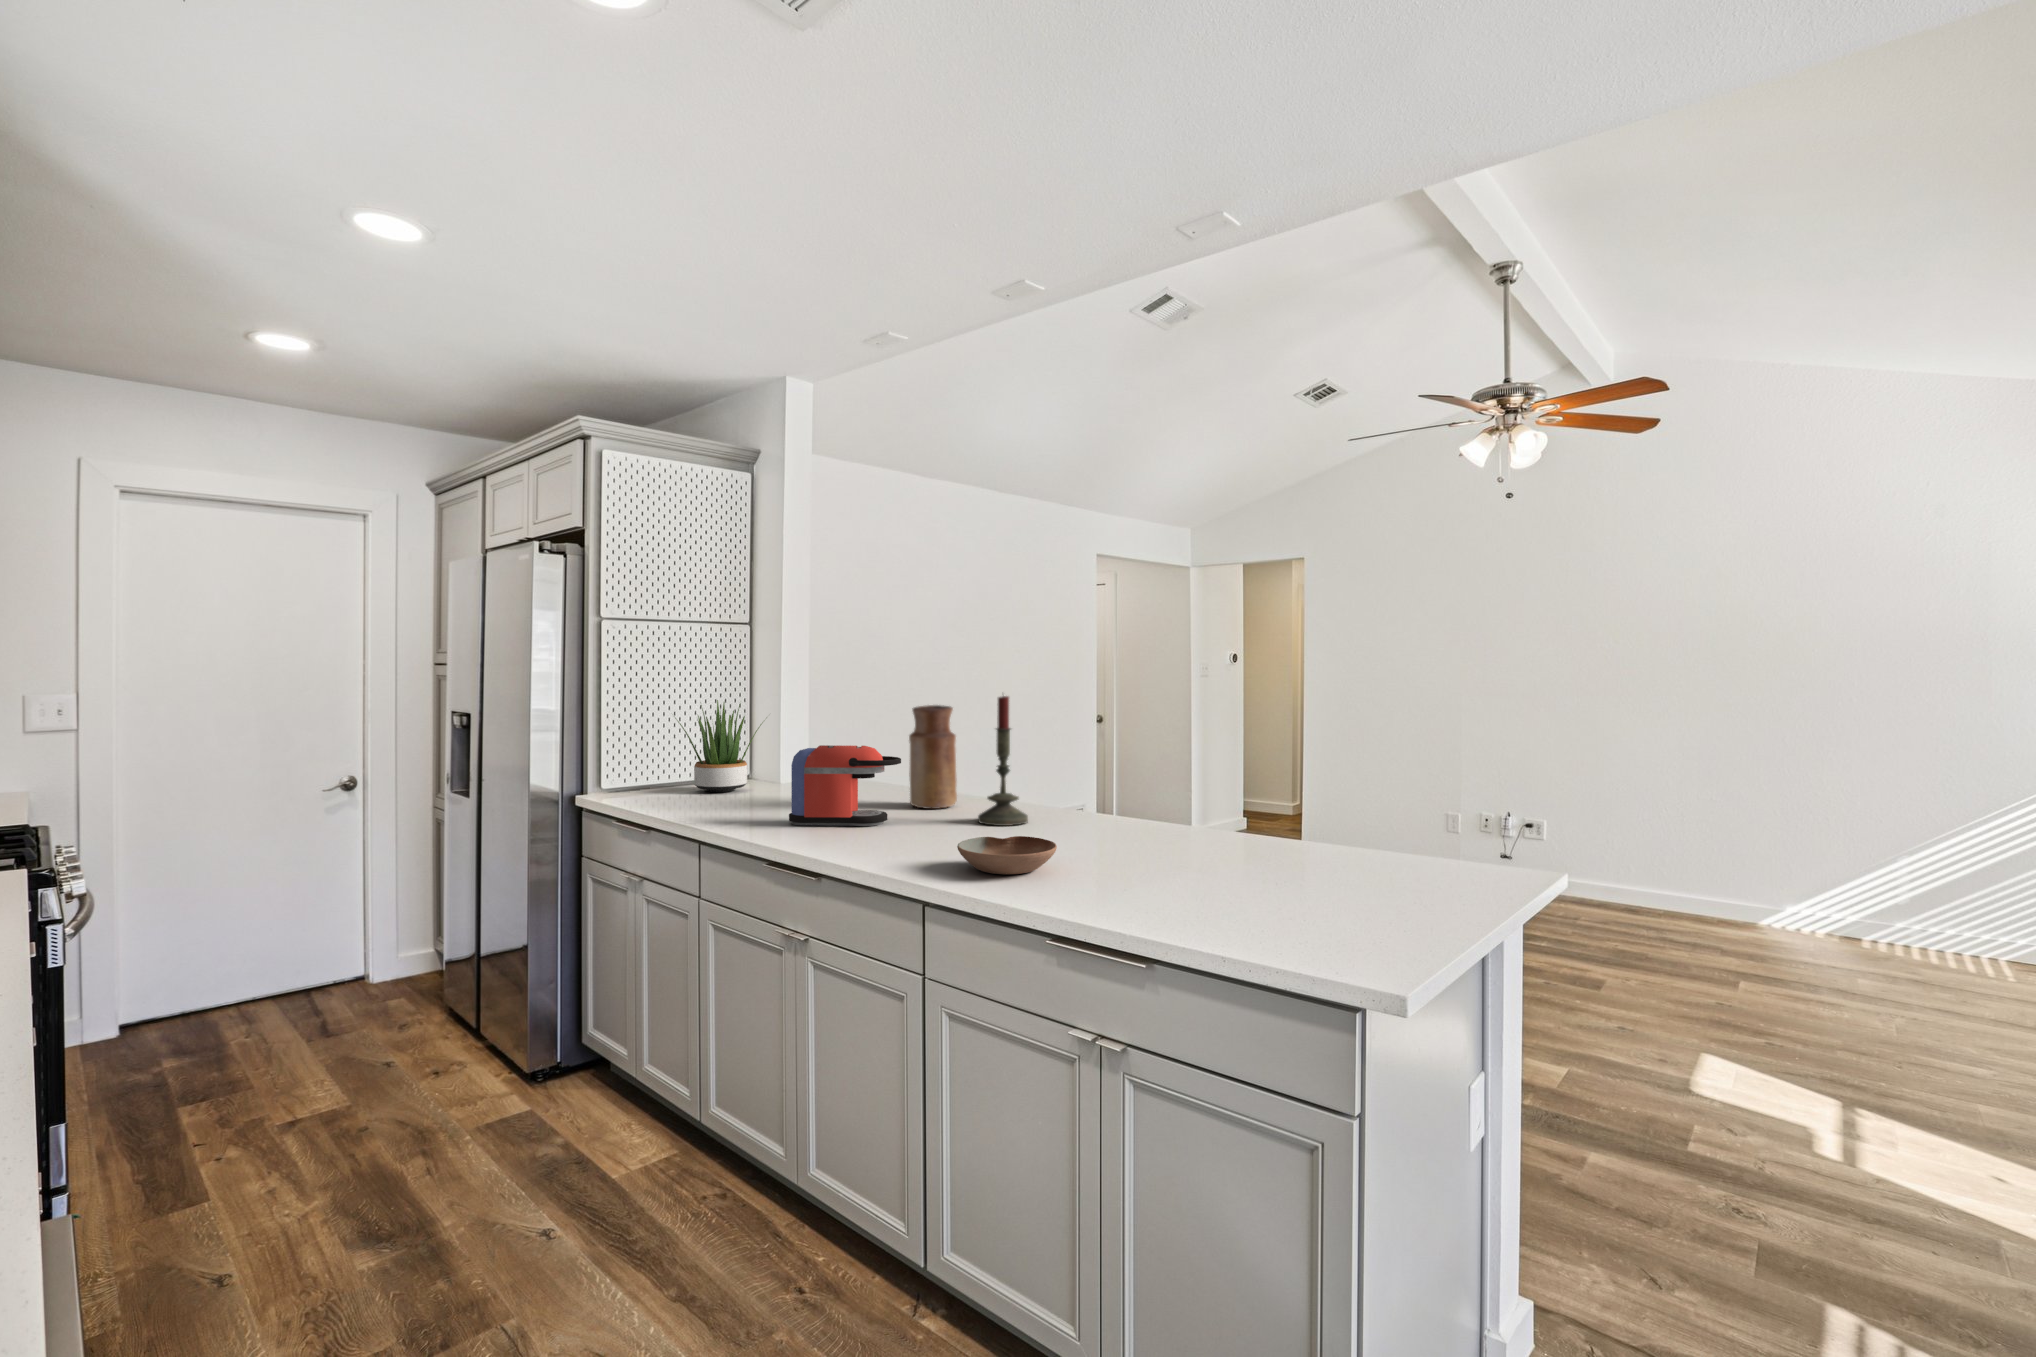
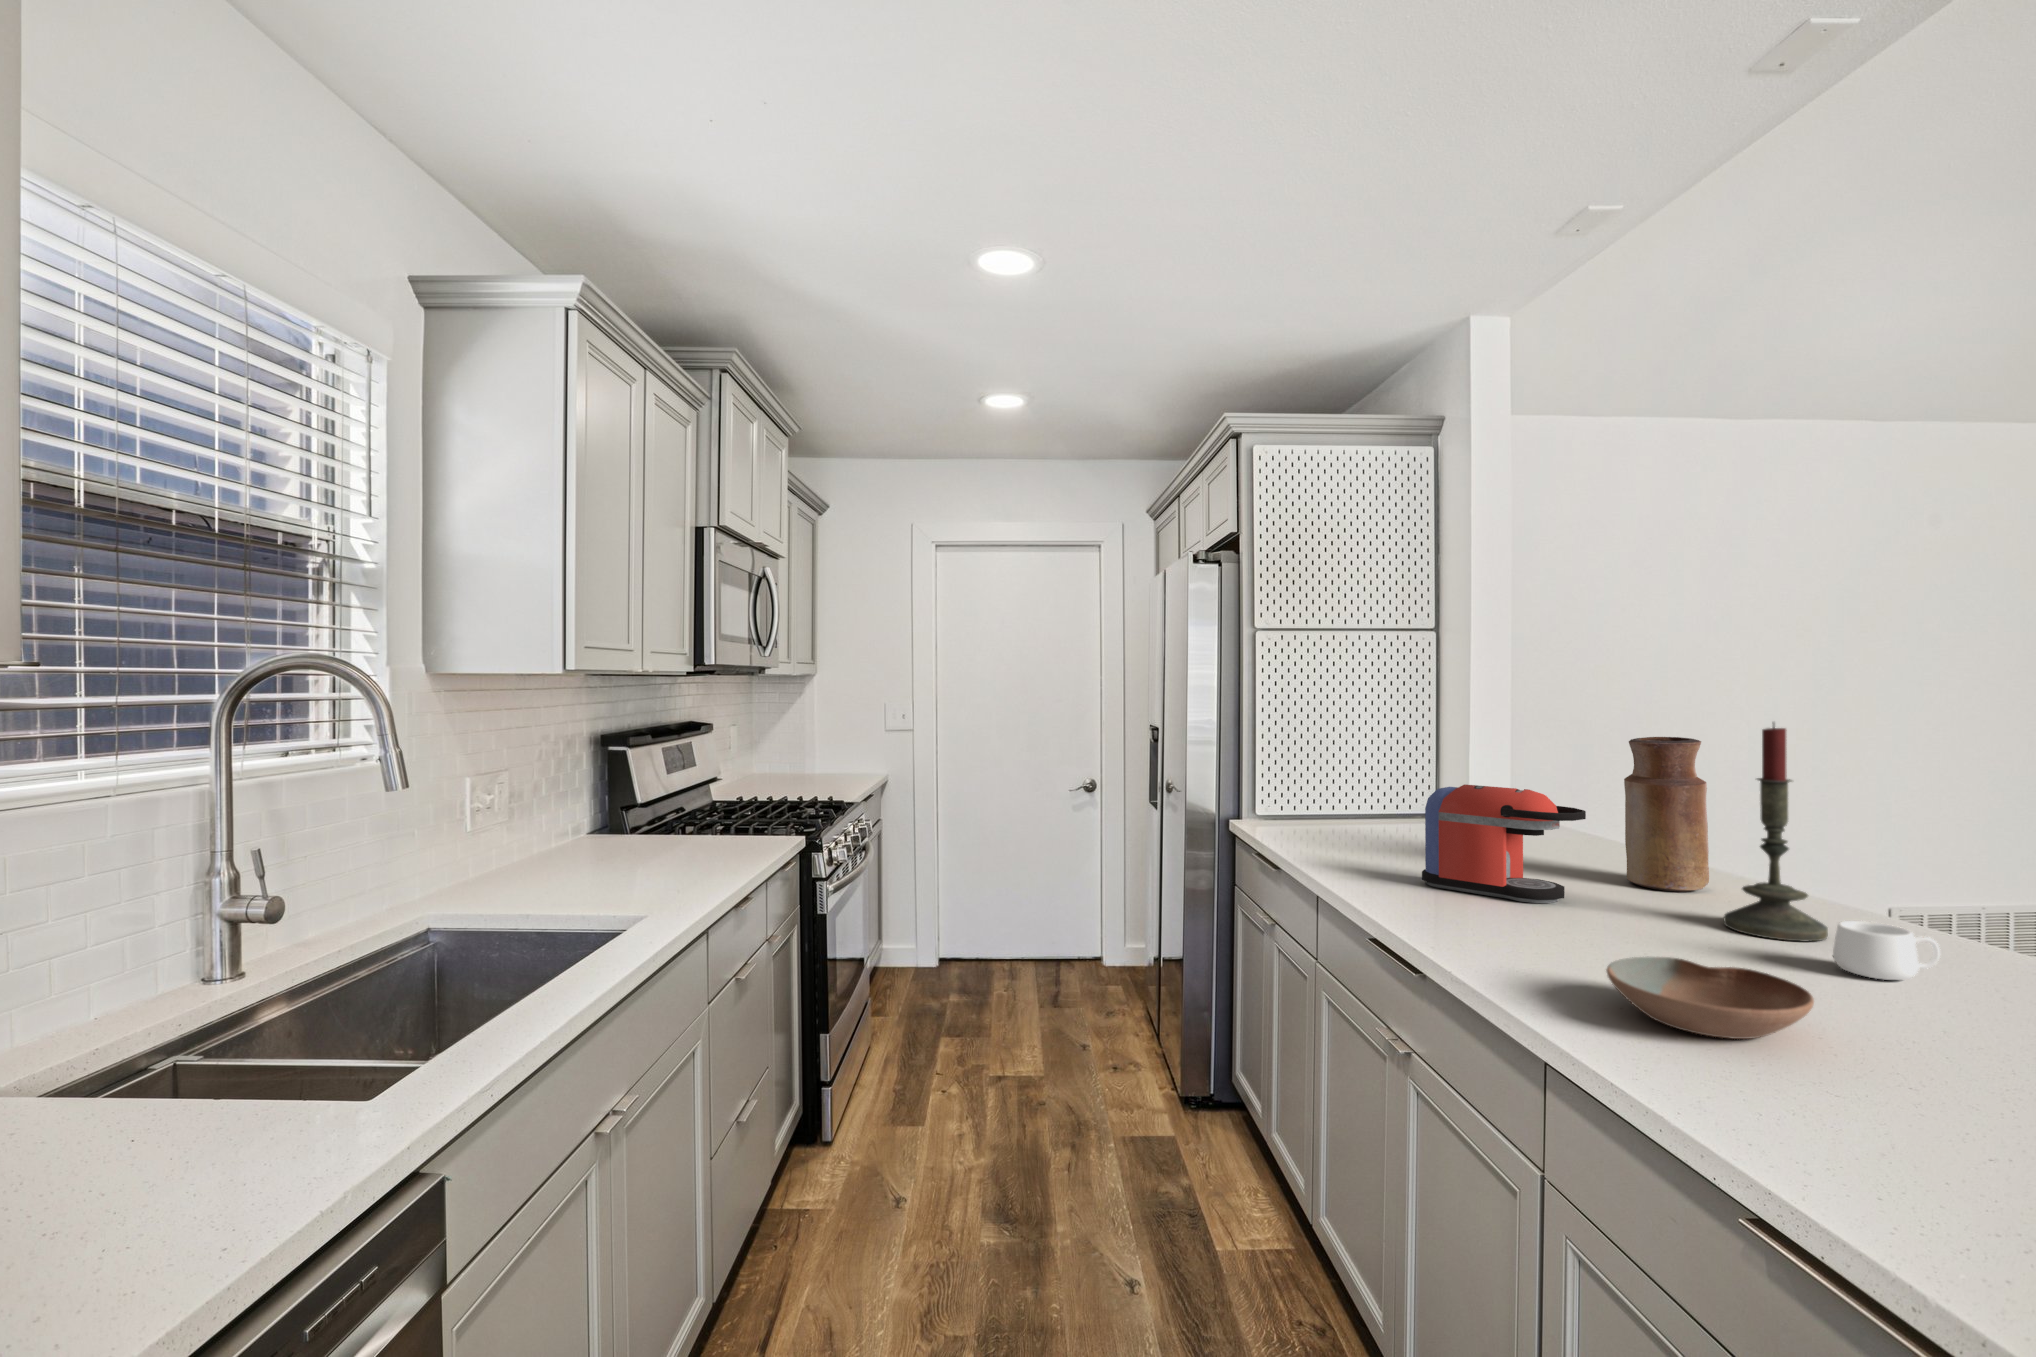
potted plant: present [675,700,763,792] -> none [1331,719,1447,829]
mug: none [1040,806,1084,836] -> present [1833,921,1940,980]

